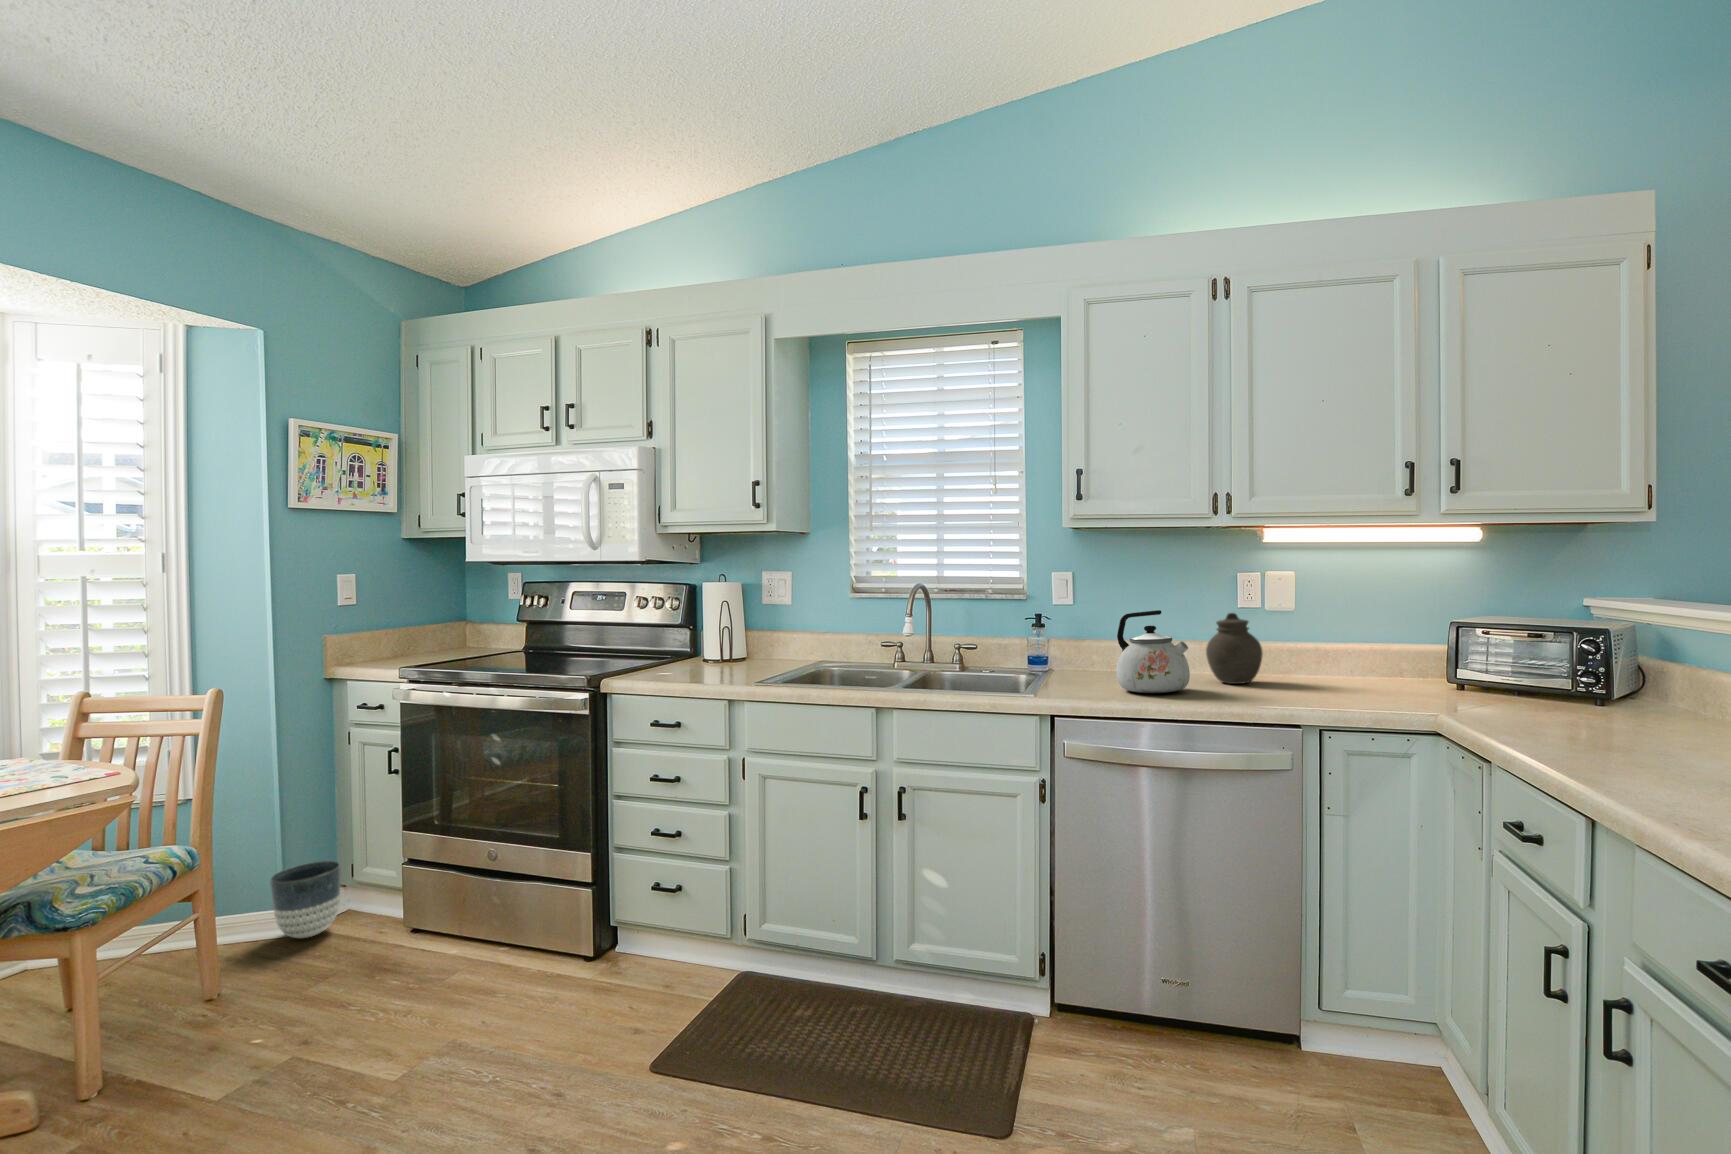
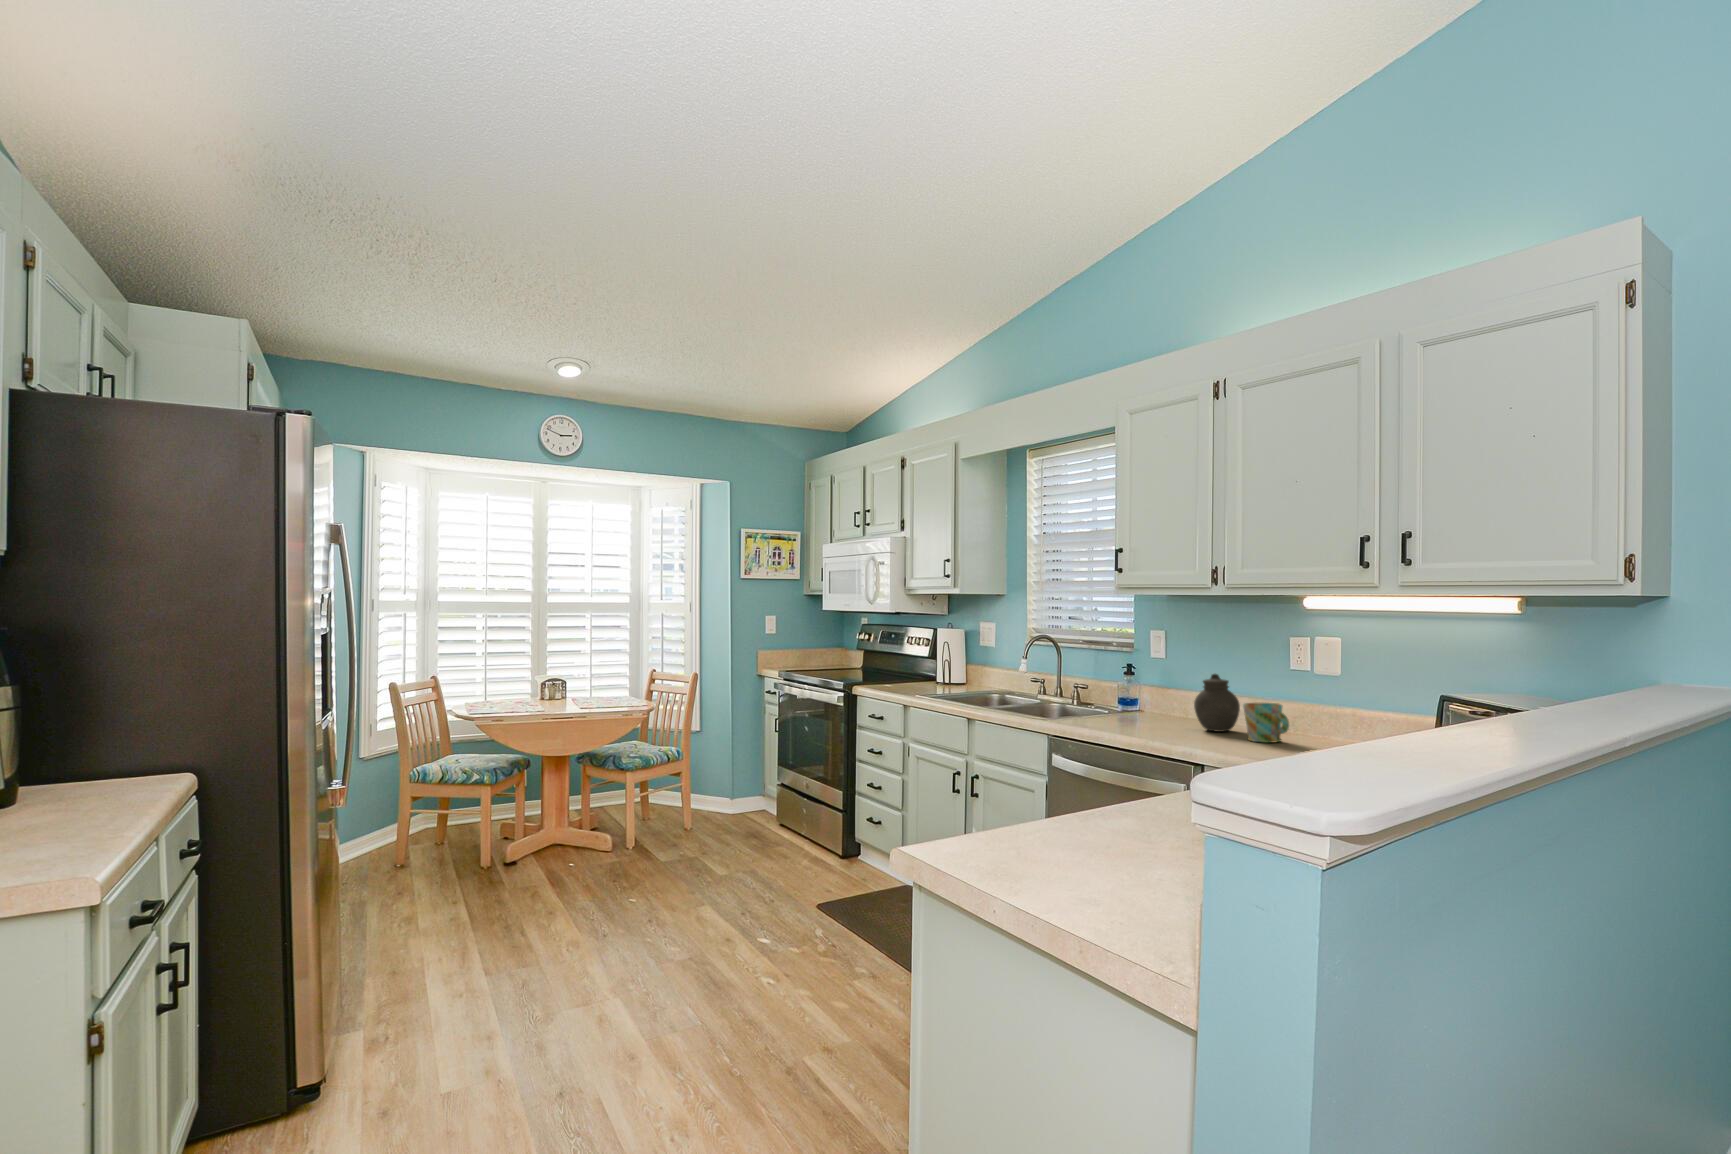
kettle: present [1117,610,1190,693] -> none [1104,667,1158,728]
mug: none [1299,642,1363,690] -> present [1243,703,1289,743]
planter: present [270,861,340,938] -> none [722,775,754,813]

